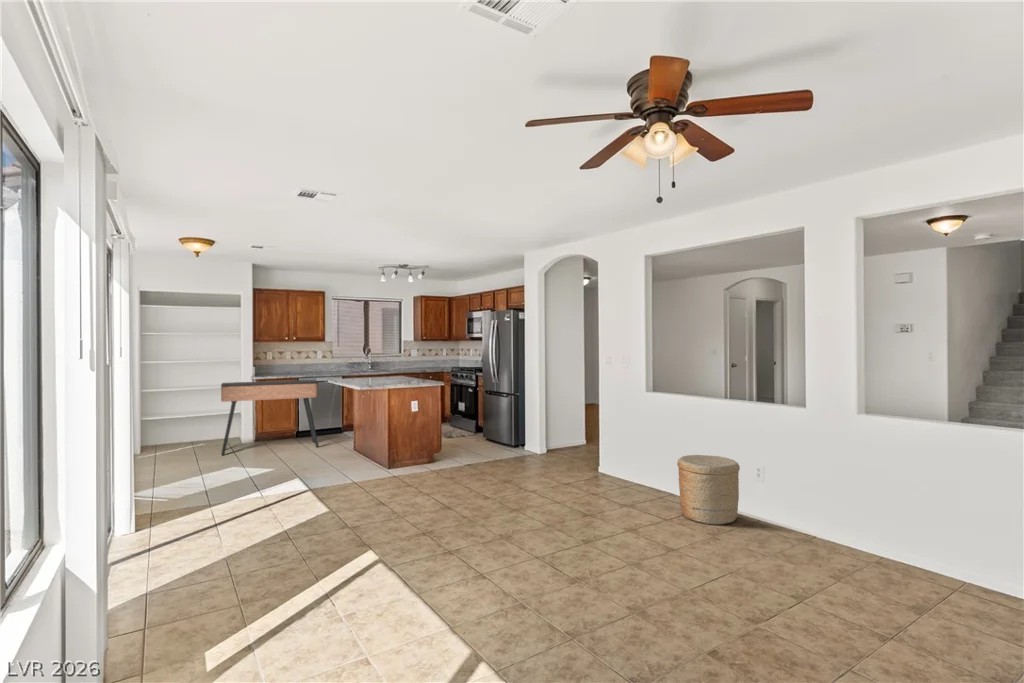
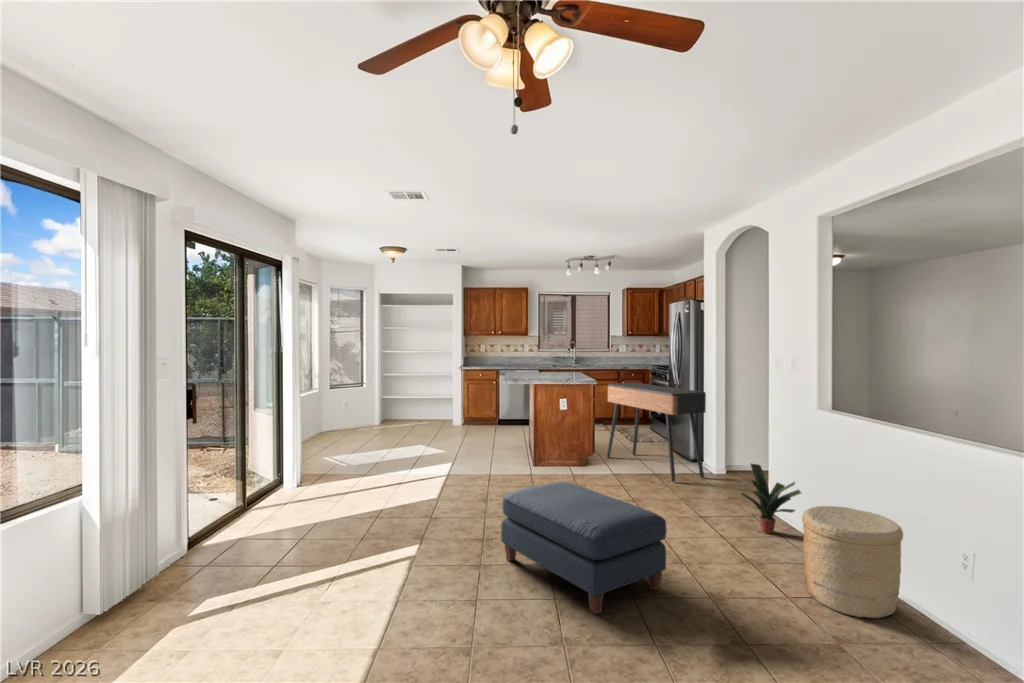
console table: present [221,380,319,455] -> present [607,383,706,482]
potted plant: none [602,437,646,489] -> present [741,464,801,534]
ottoman: none [463,468,607,562] -> present [501,482,667,614]

